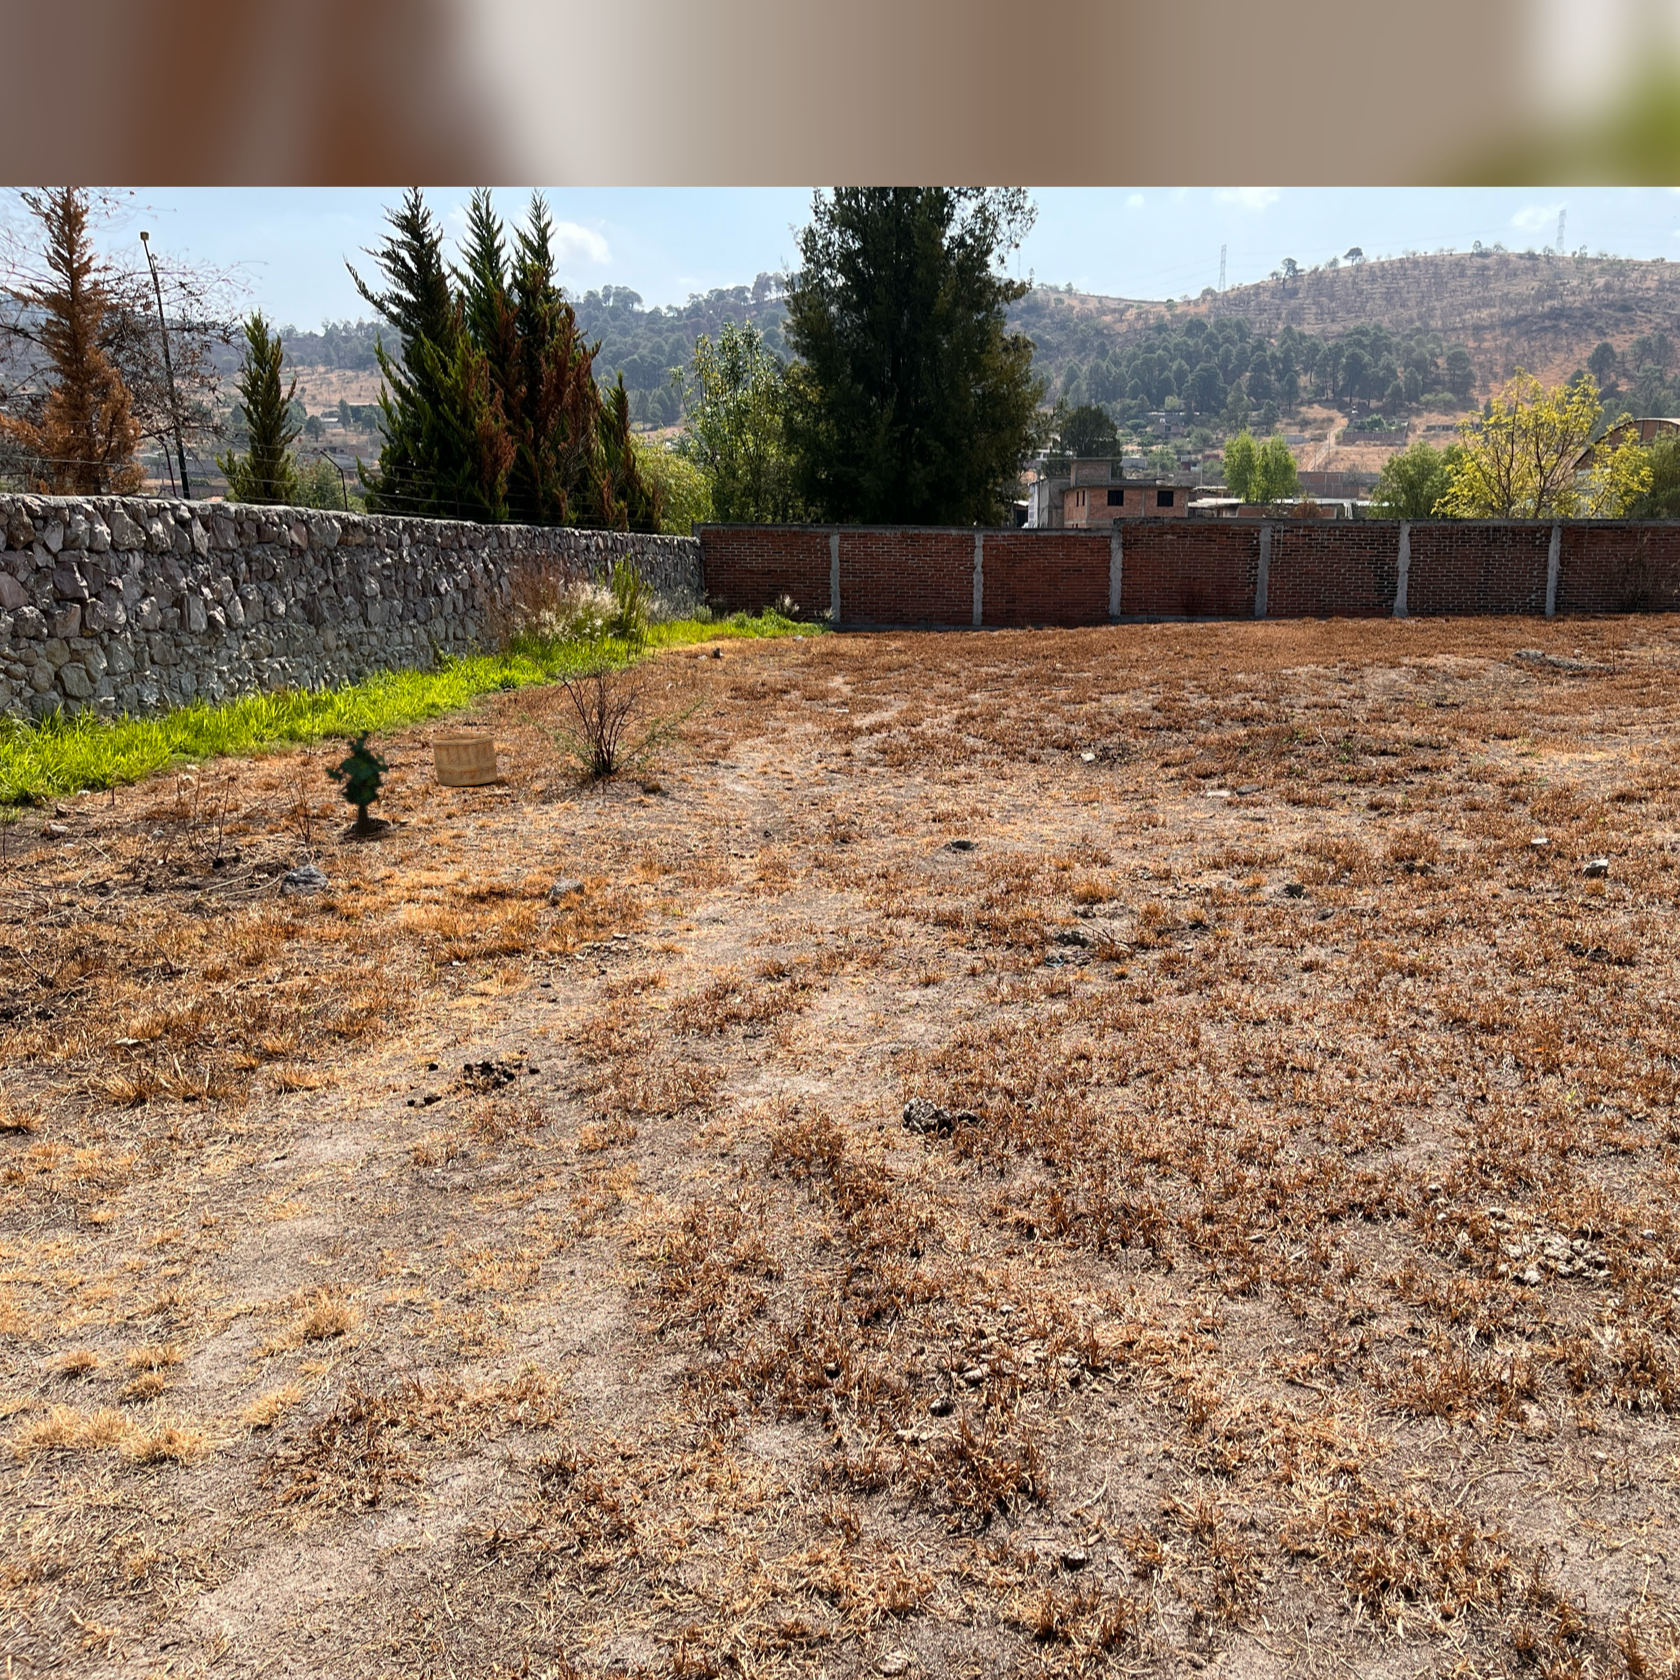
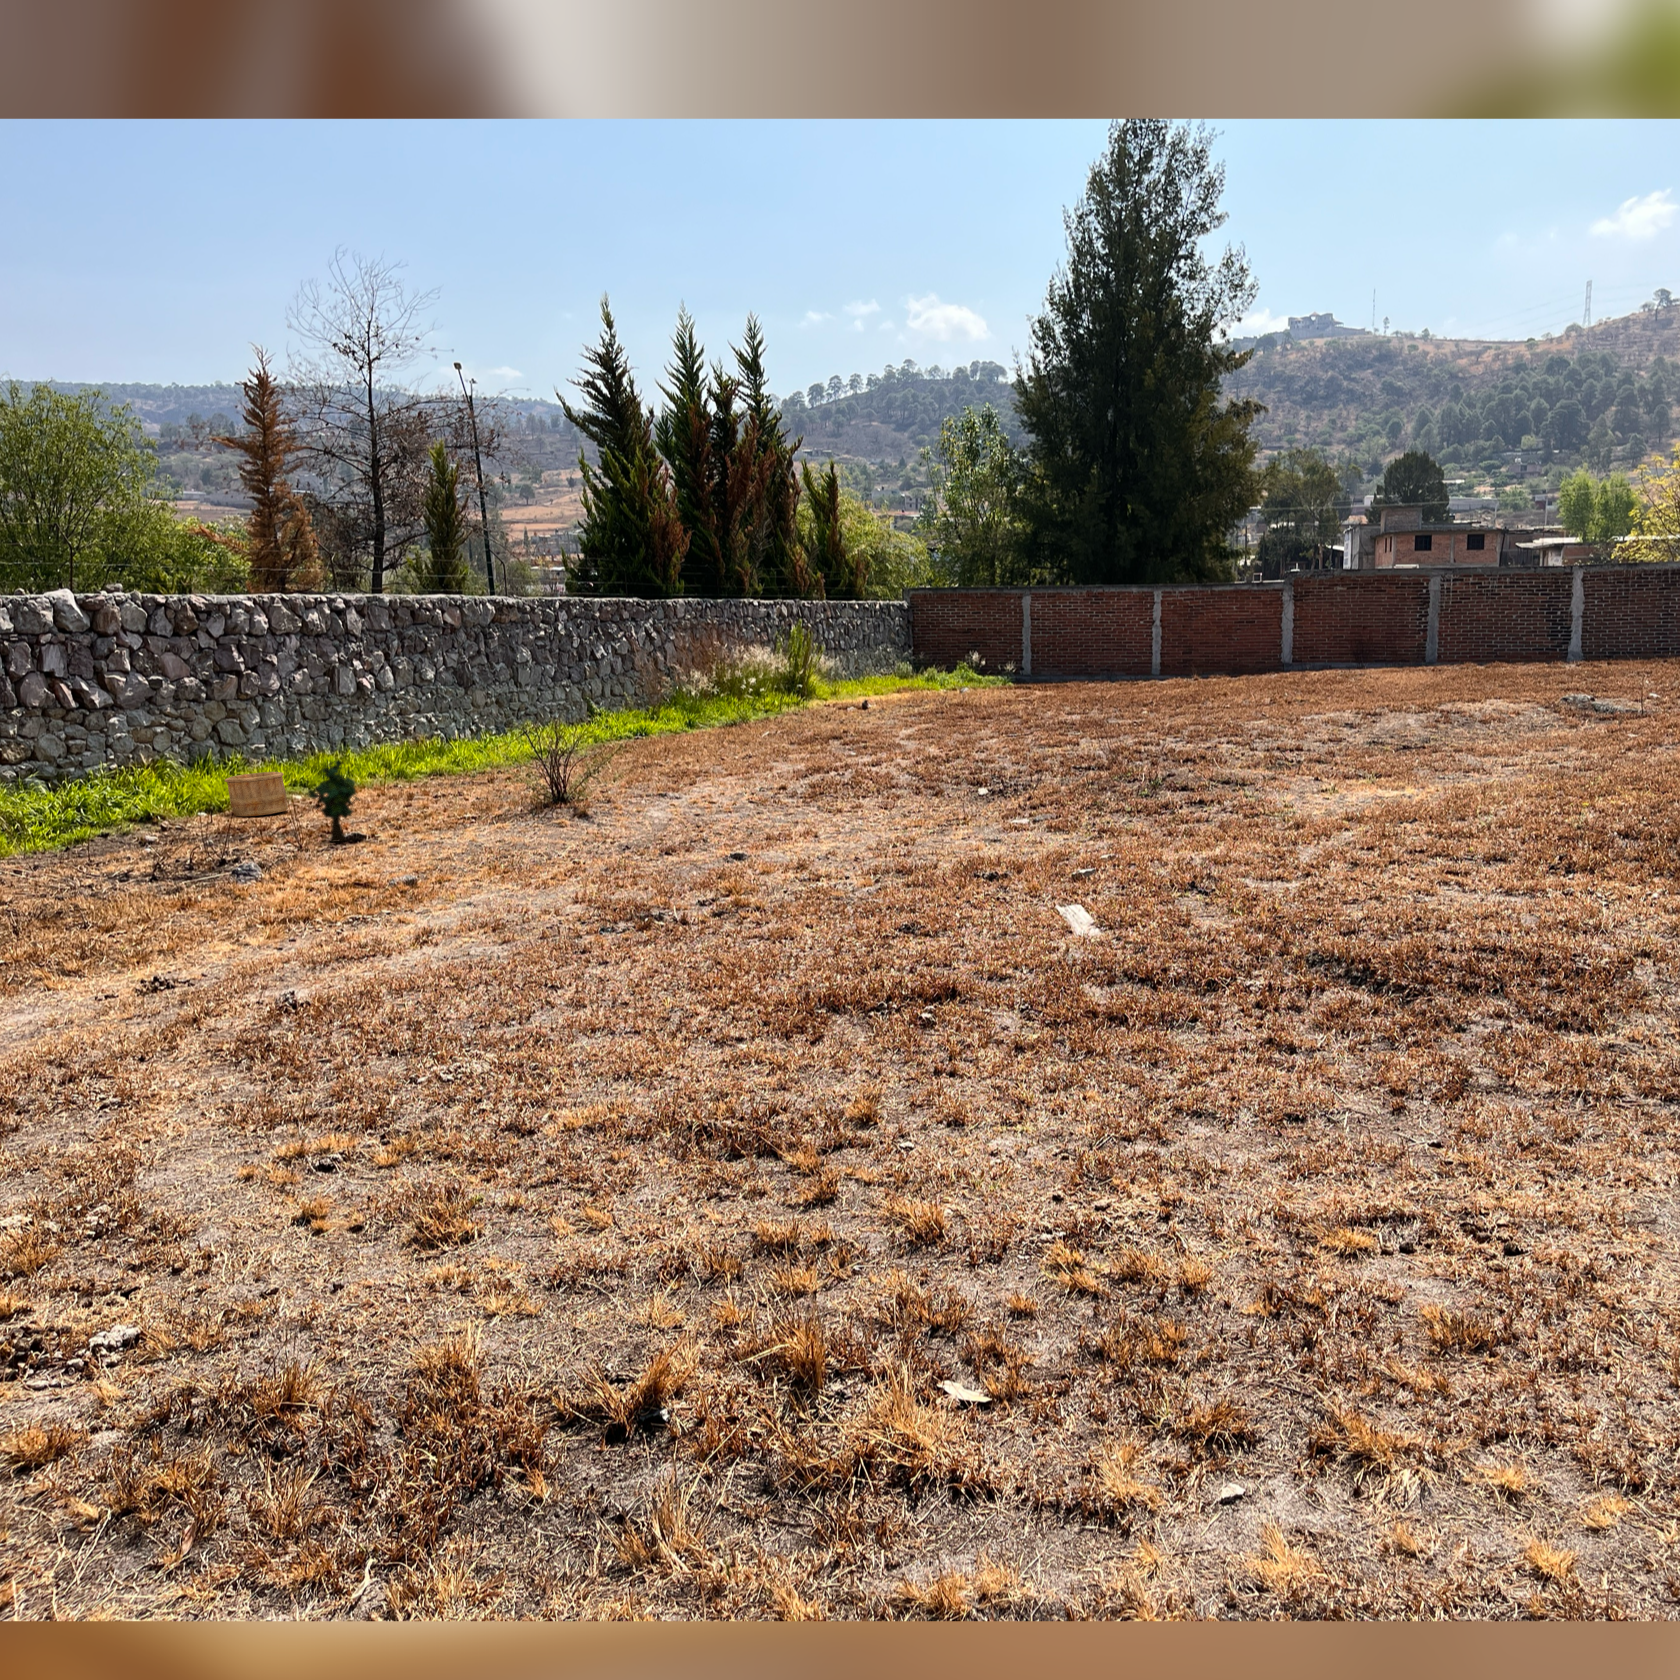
wooden bucket: present [430,733,497,786] -> present [225,772,288,816]

